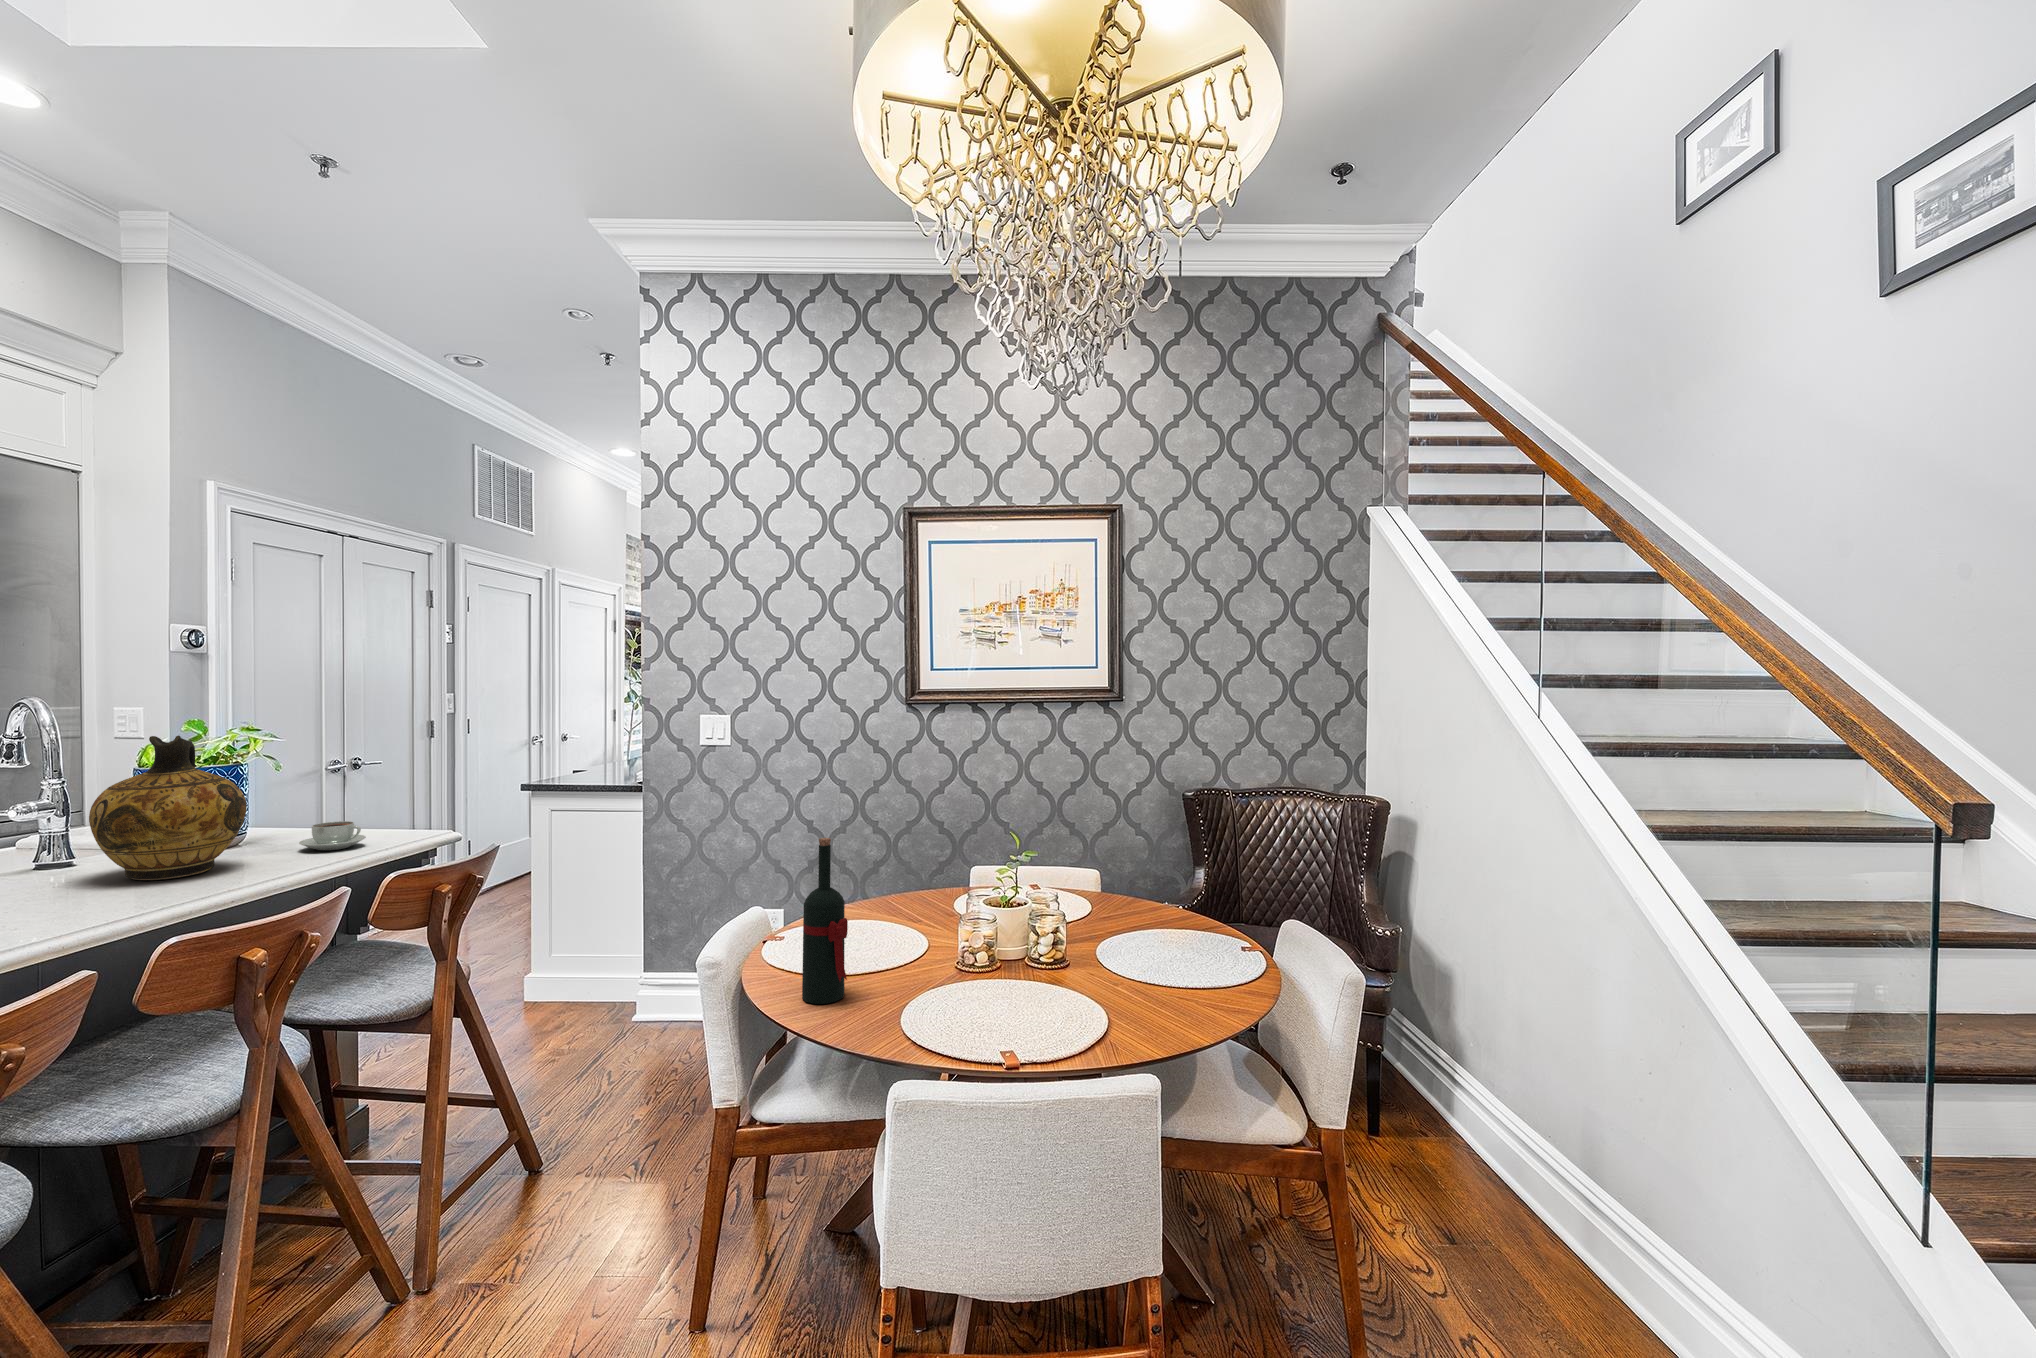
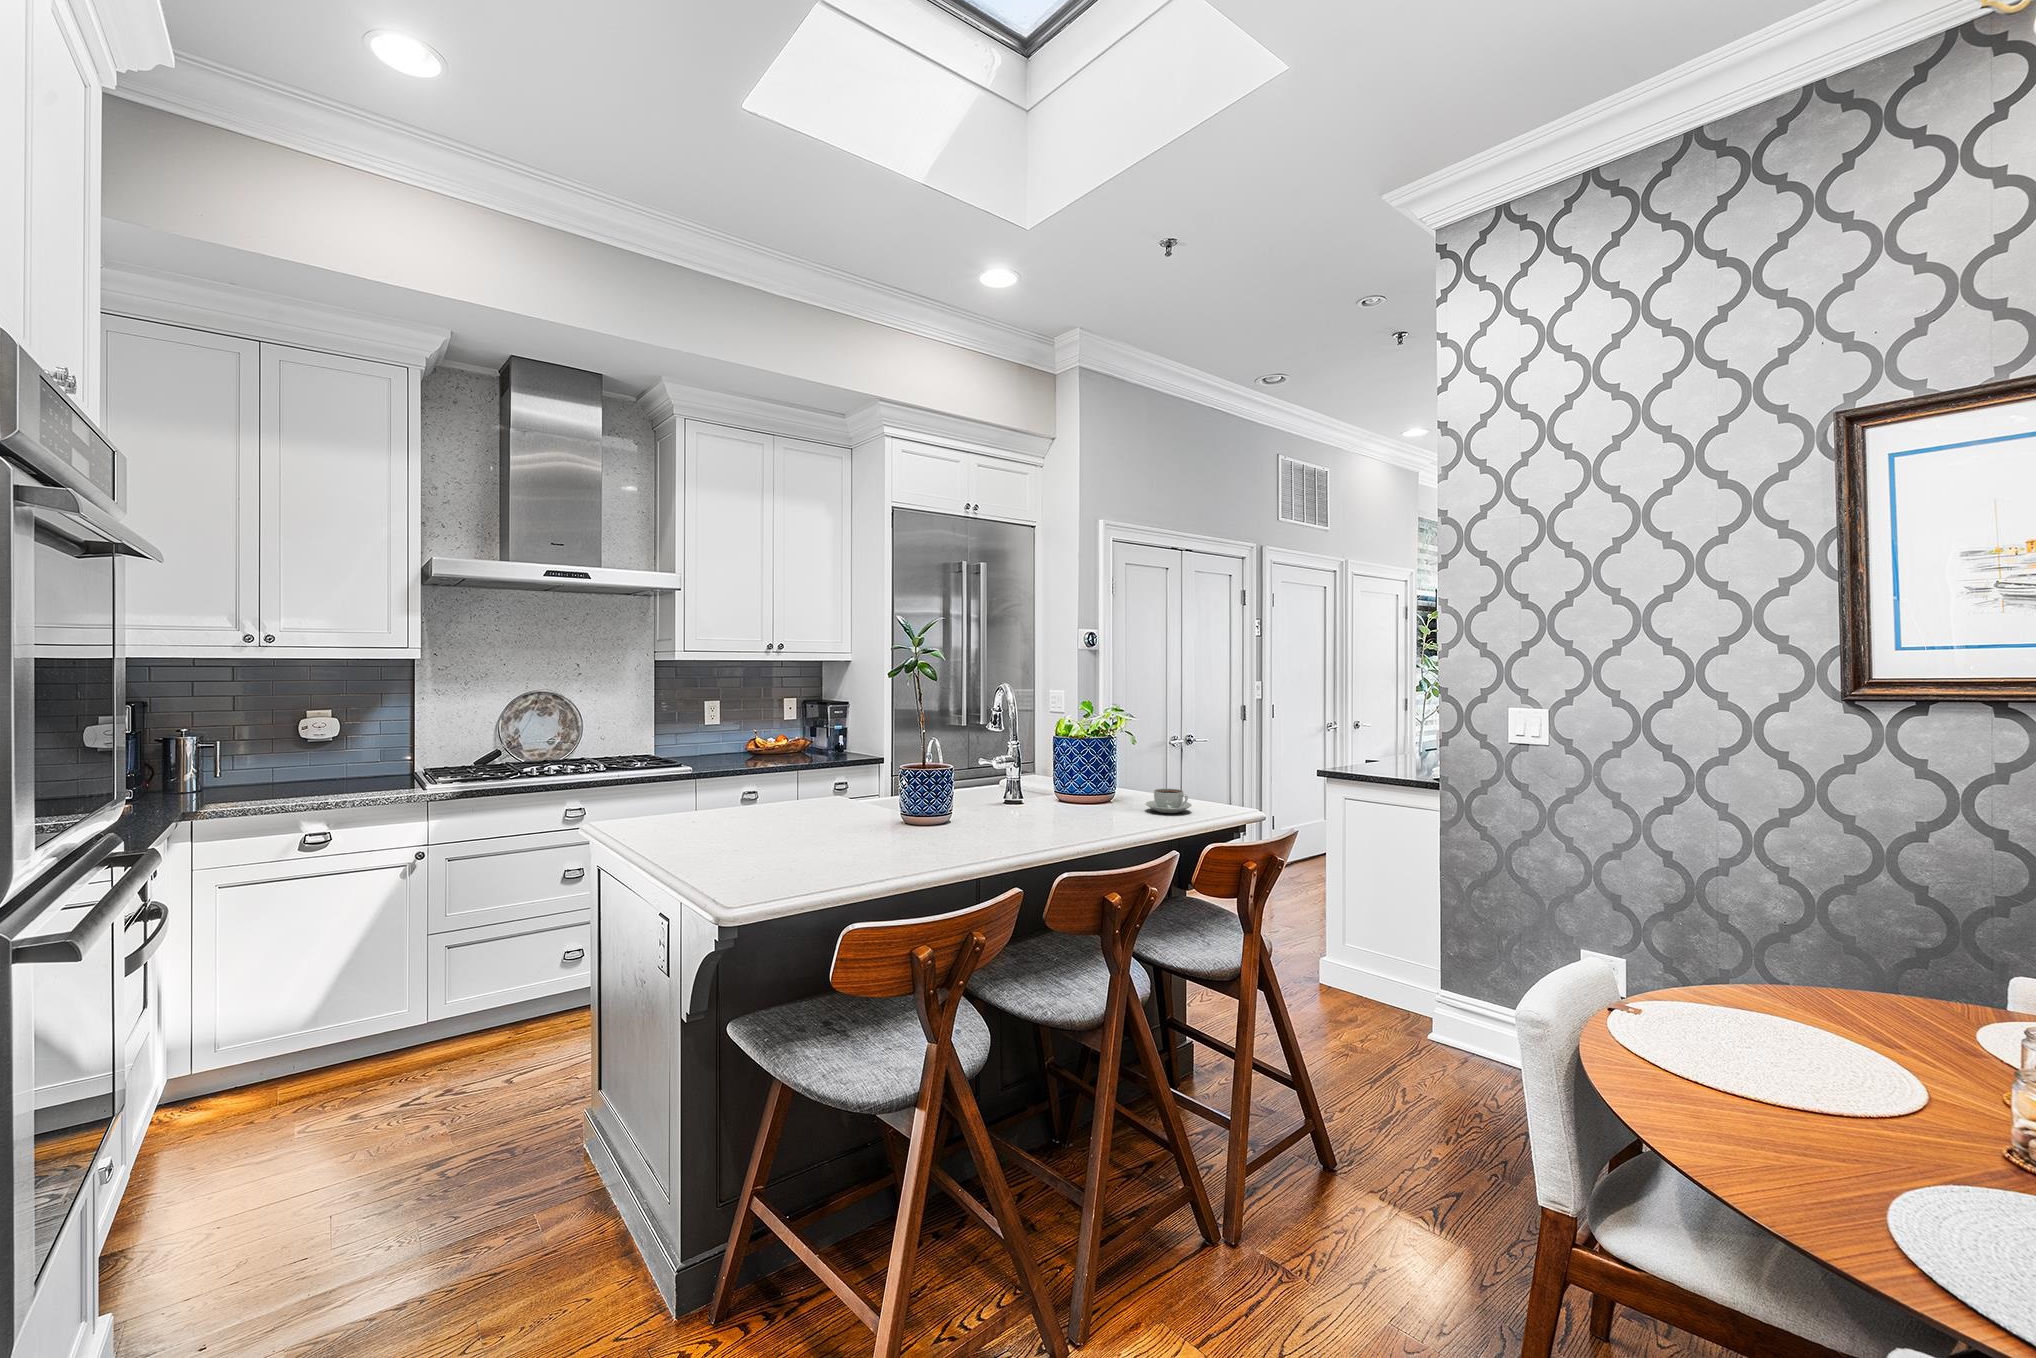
ceramic jug: present [89,735,247,880] -> none [1022,709,1110,821]
wine bottle: present [802,838,848,1004] -> none [1697,898,1788,1154]

